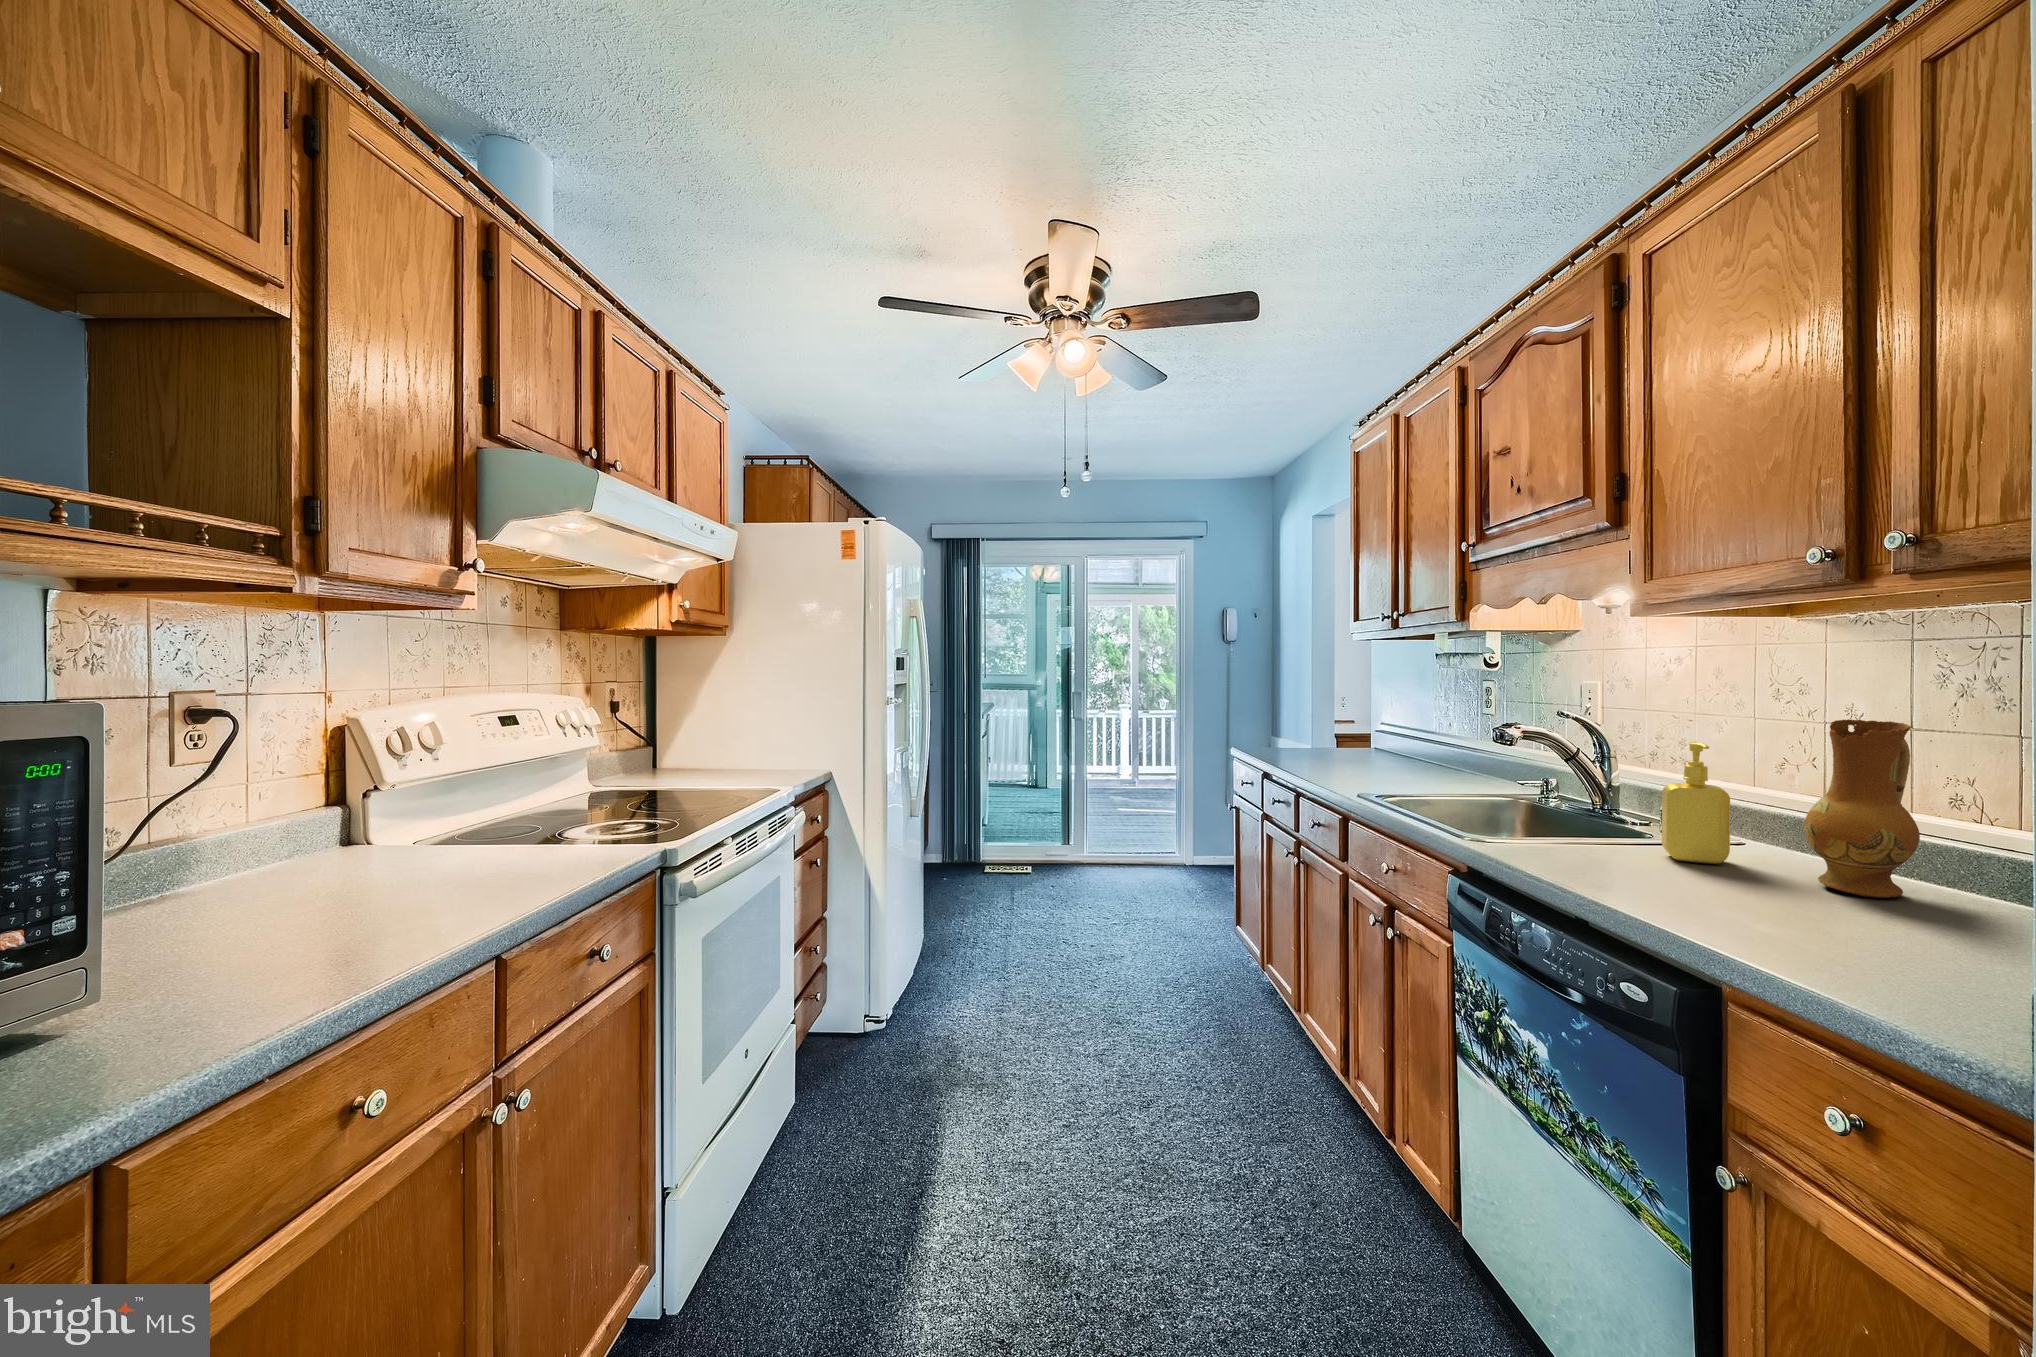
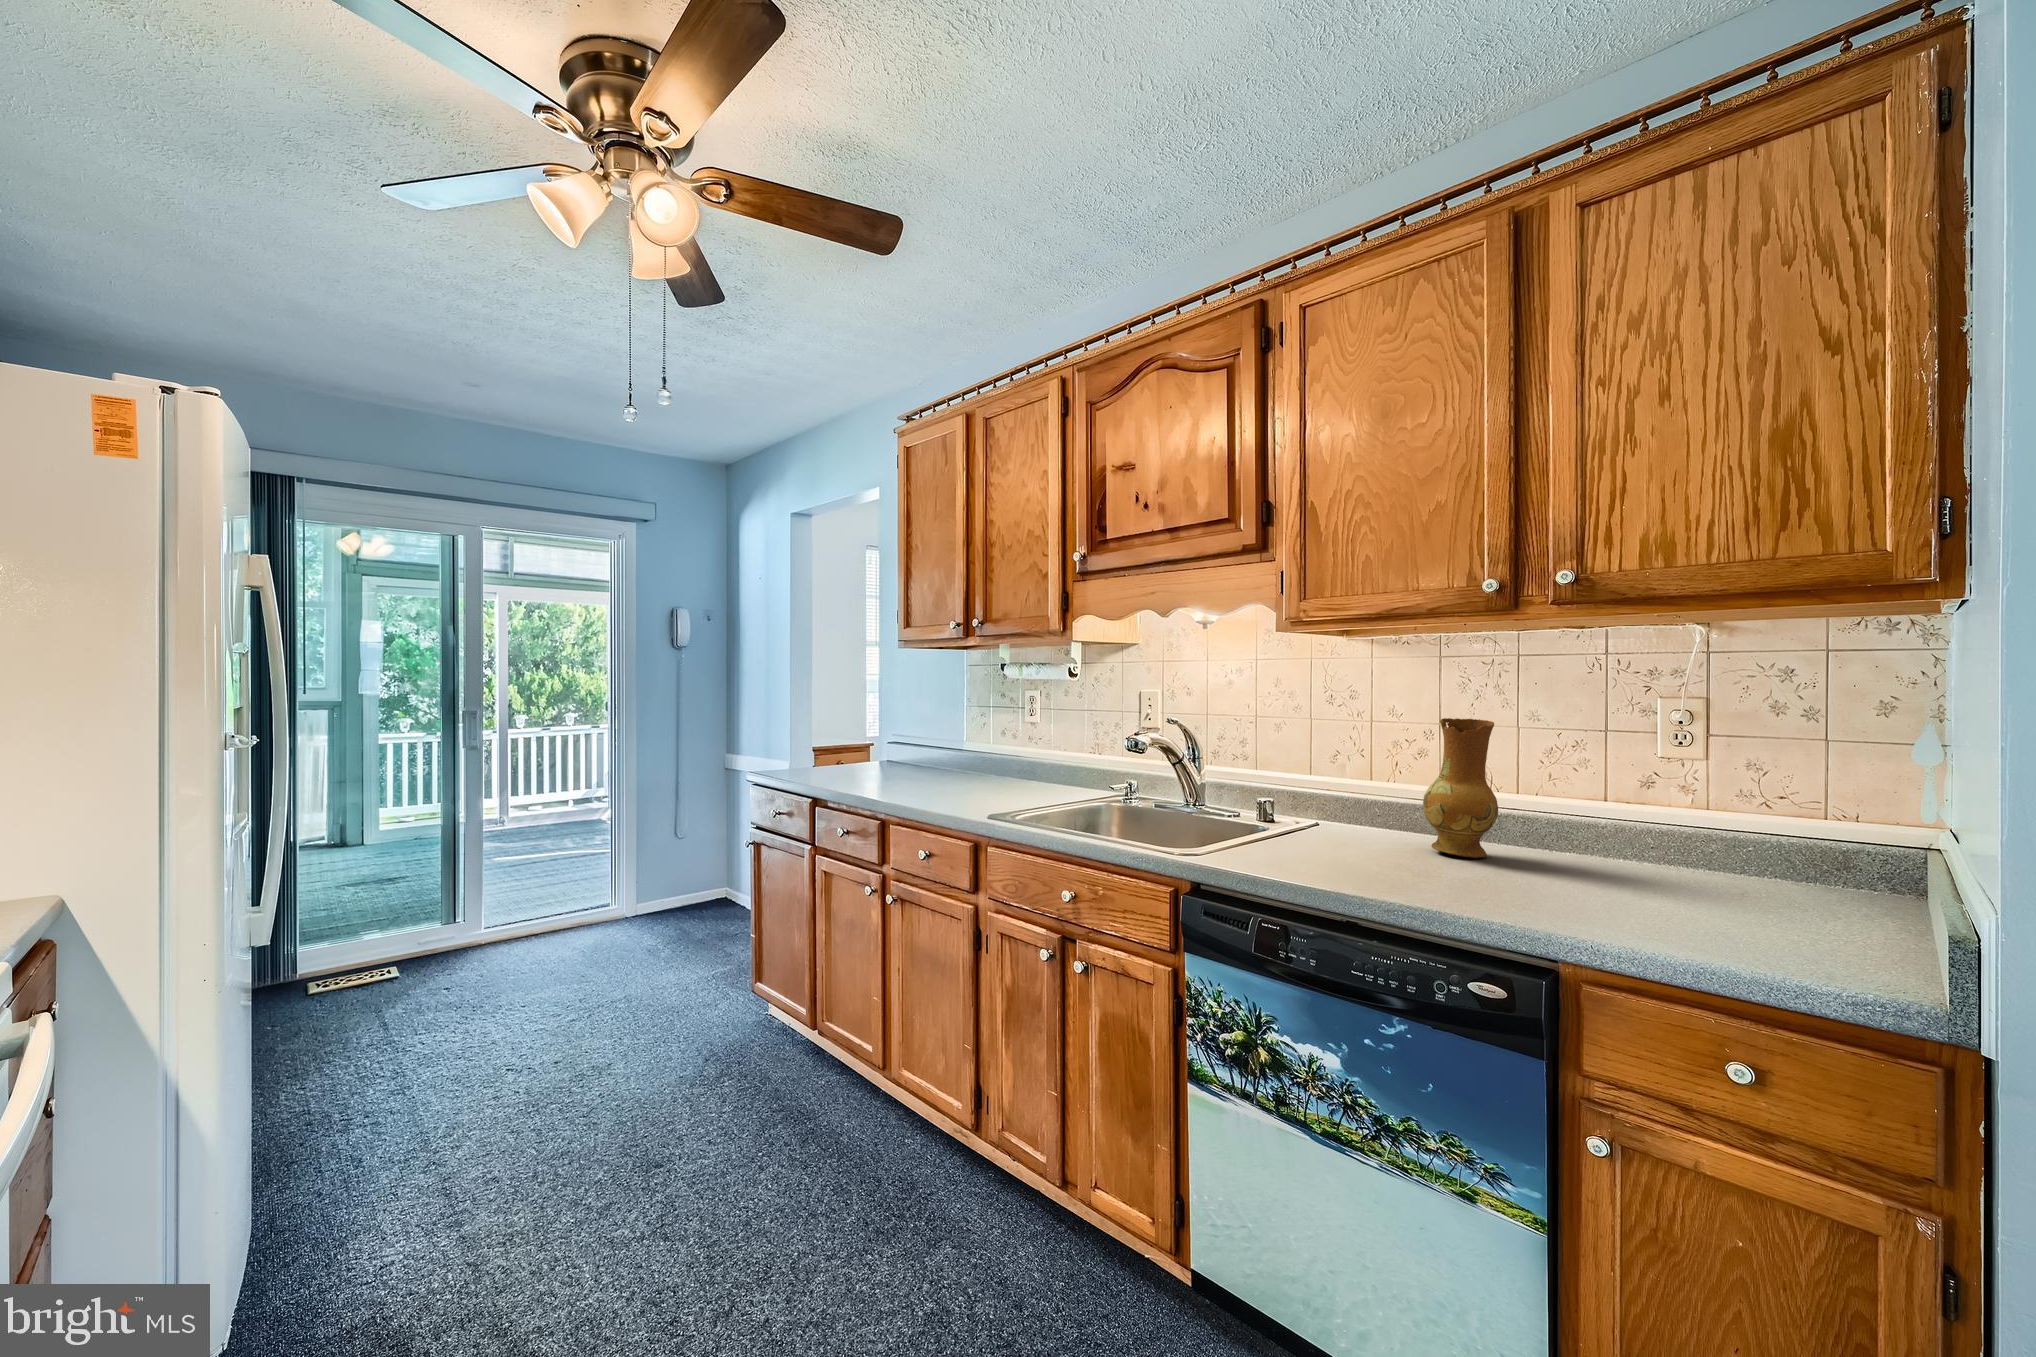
soap dispenser: present [1662,742,1730,864] -> none [1312,743,1365,848]

